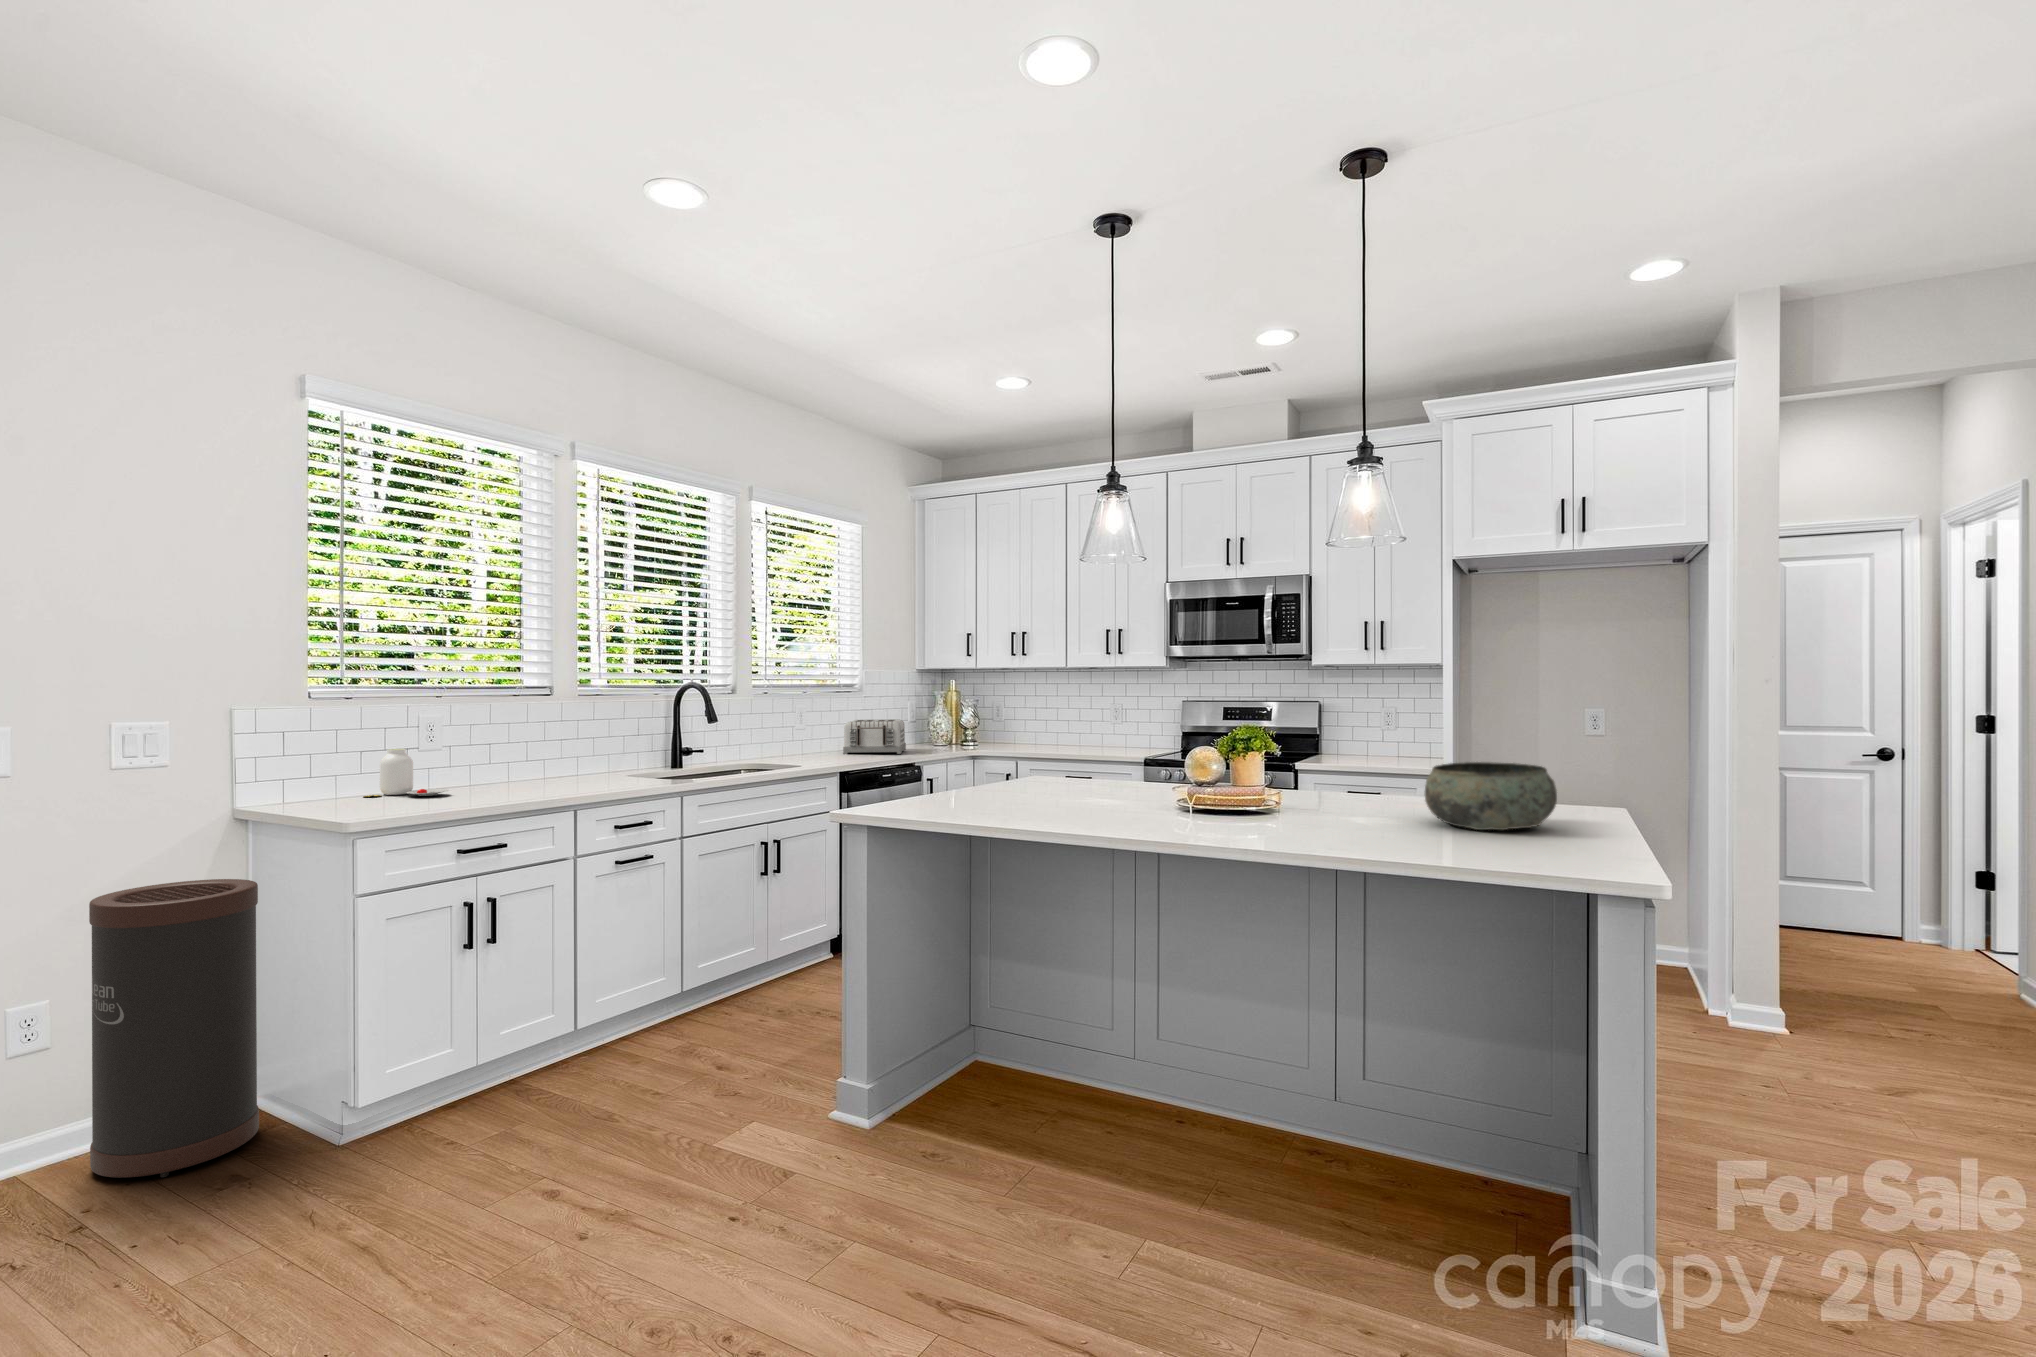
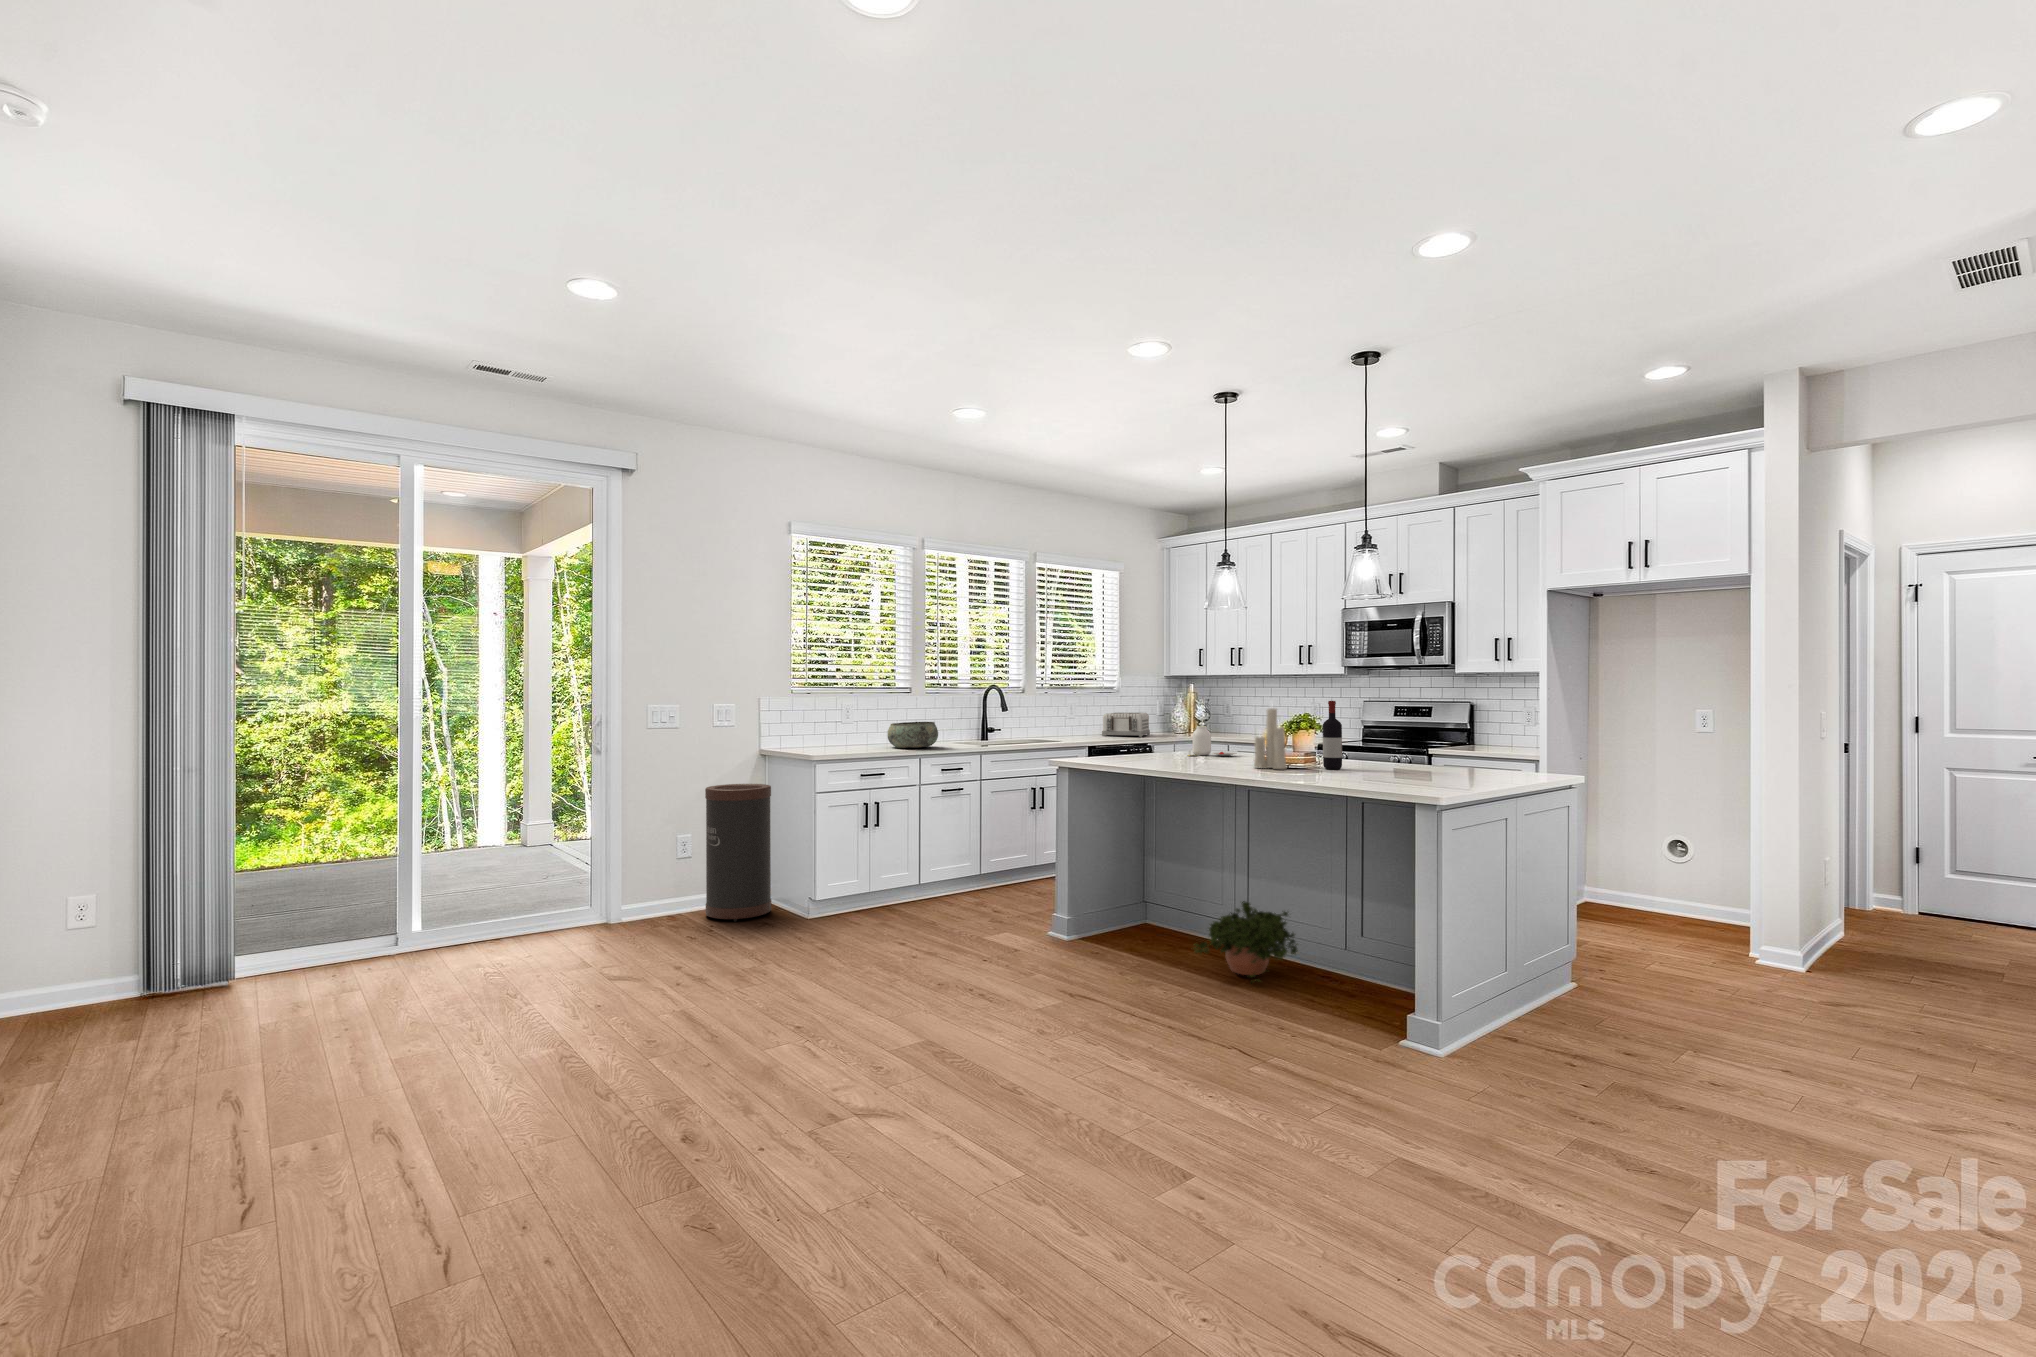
candle: none [1200,700,1258,821] -> present [1254,708,1287,769]
wine bottle: none [1301,706,1332,816] -> present [1323,701,1342,769]
jar: present [364,749,449,797] -> present [1188,726,1236,756]
bowl: present [1425,762,1557,830] -> present [888,722,938,748]
potted plant: none [1124,1039,1293,1200] -> present [1194,901,1298,982]

